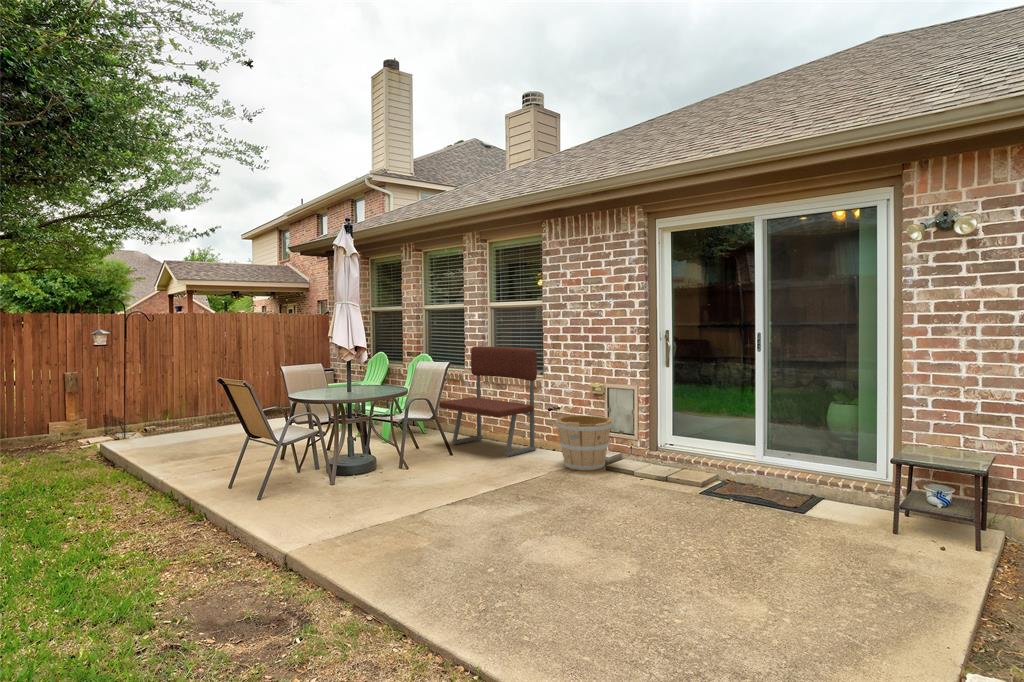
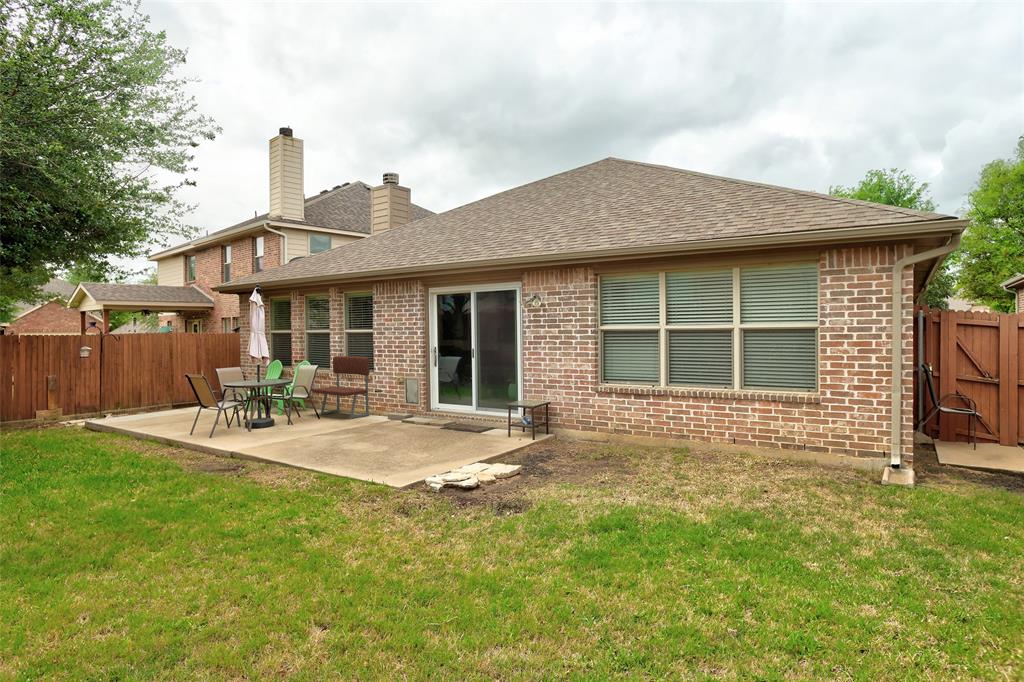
wooden bucket: present [556,414,613,471] -> none [376,393,407,422]

